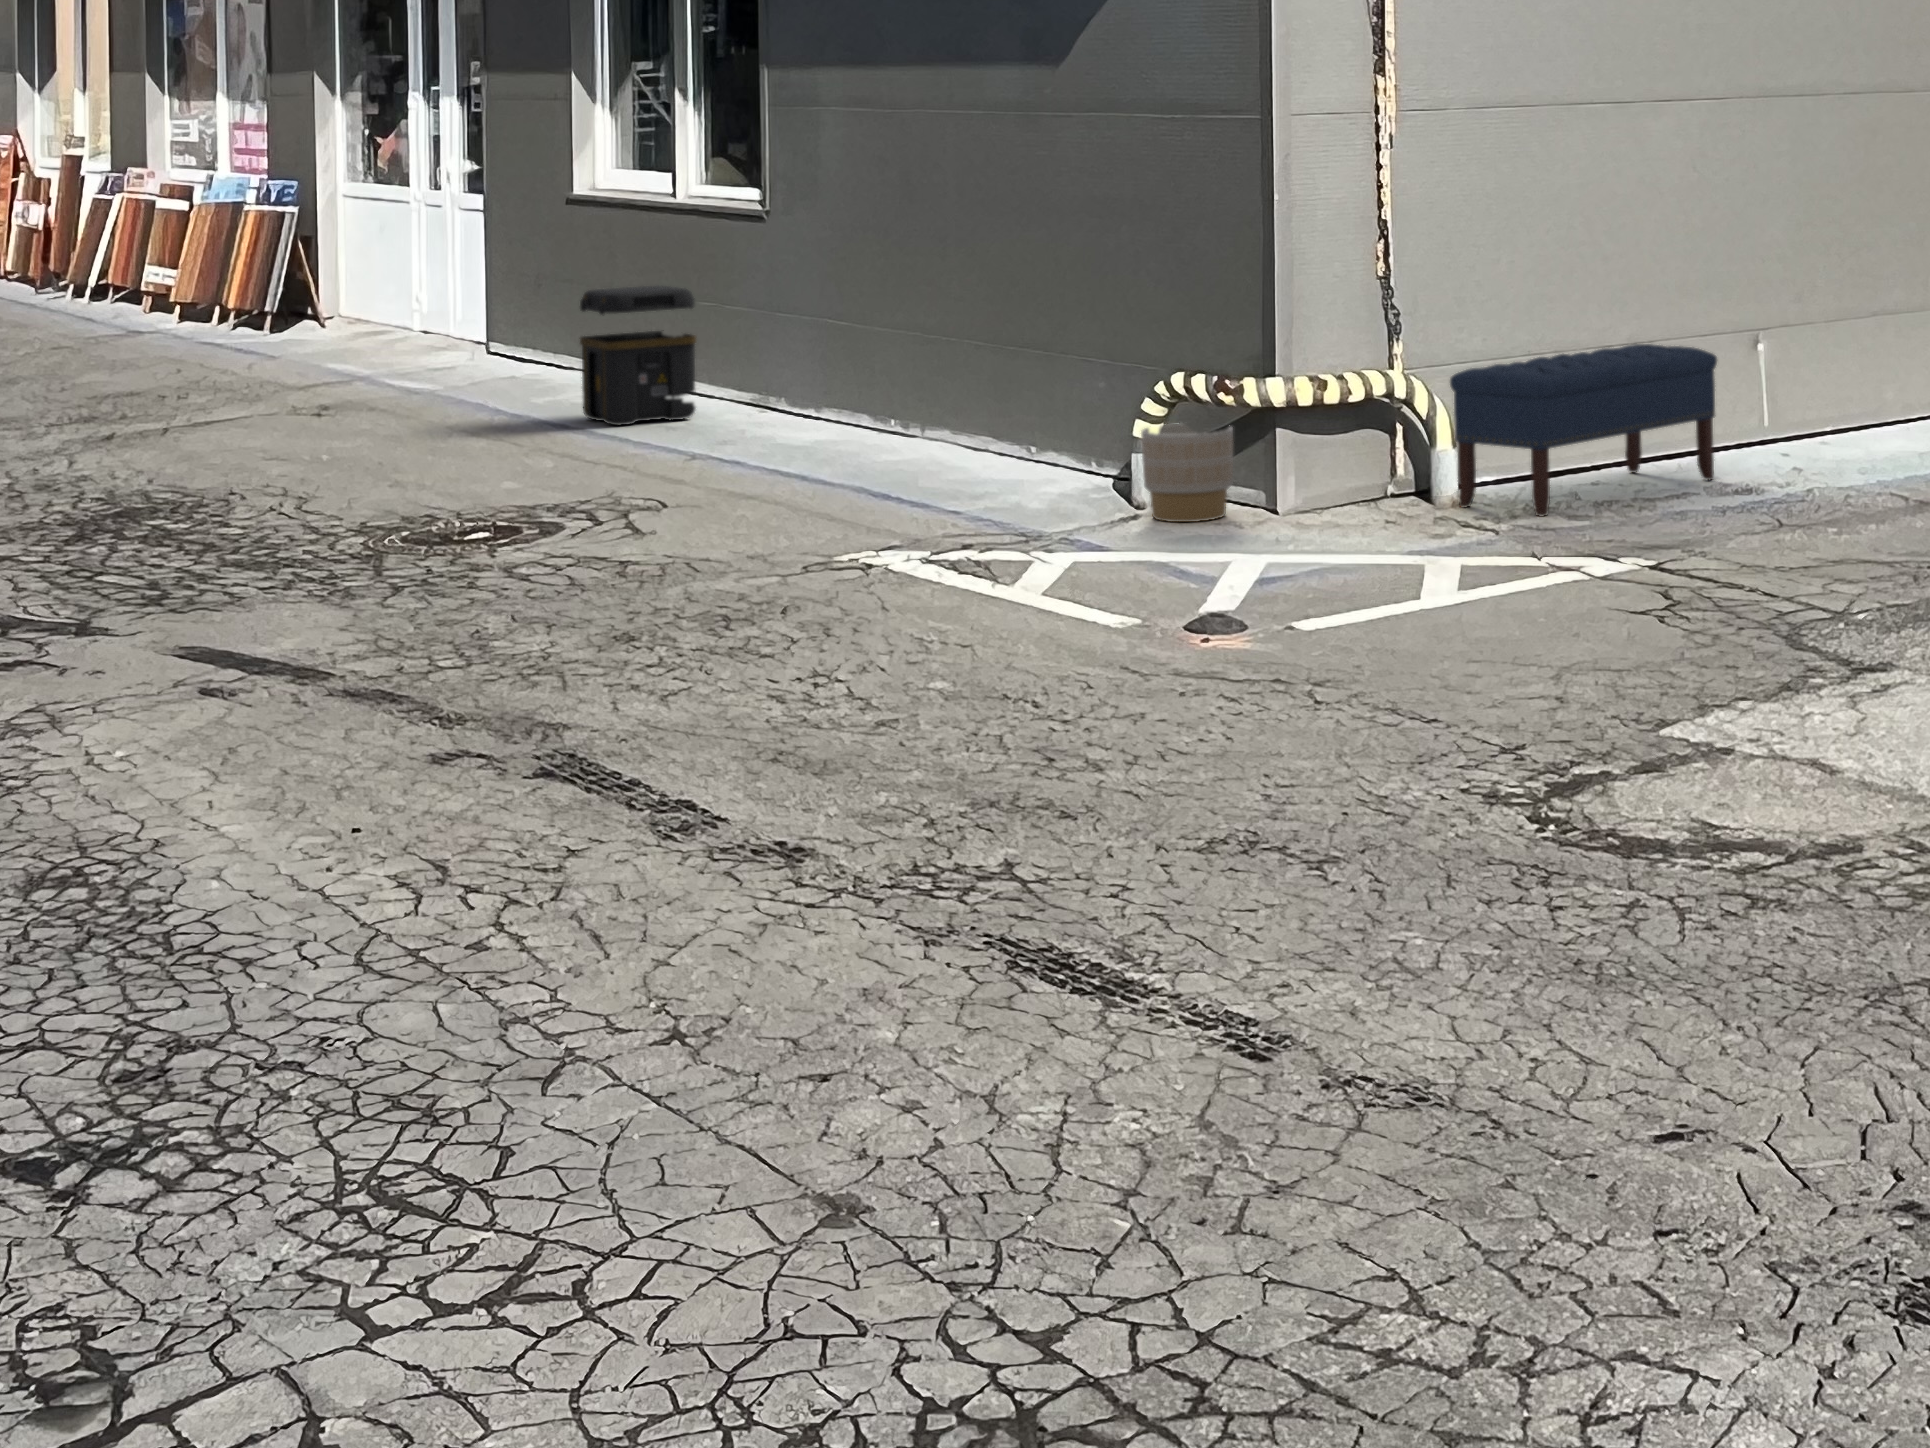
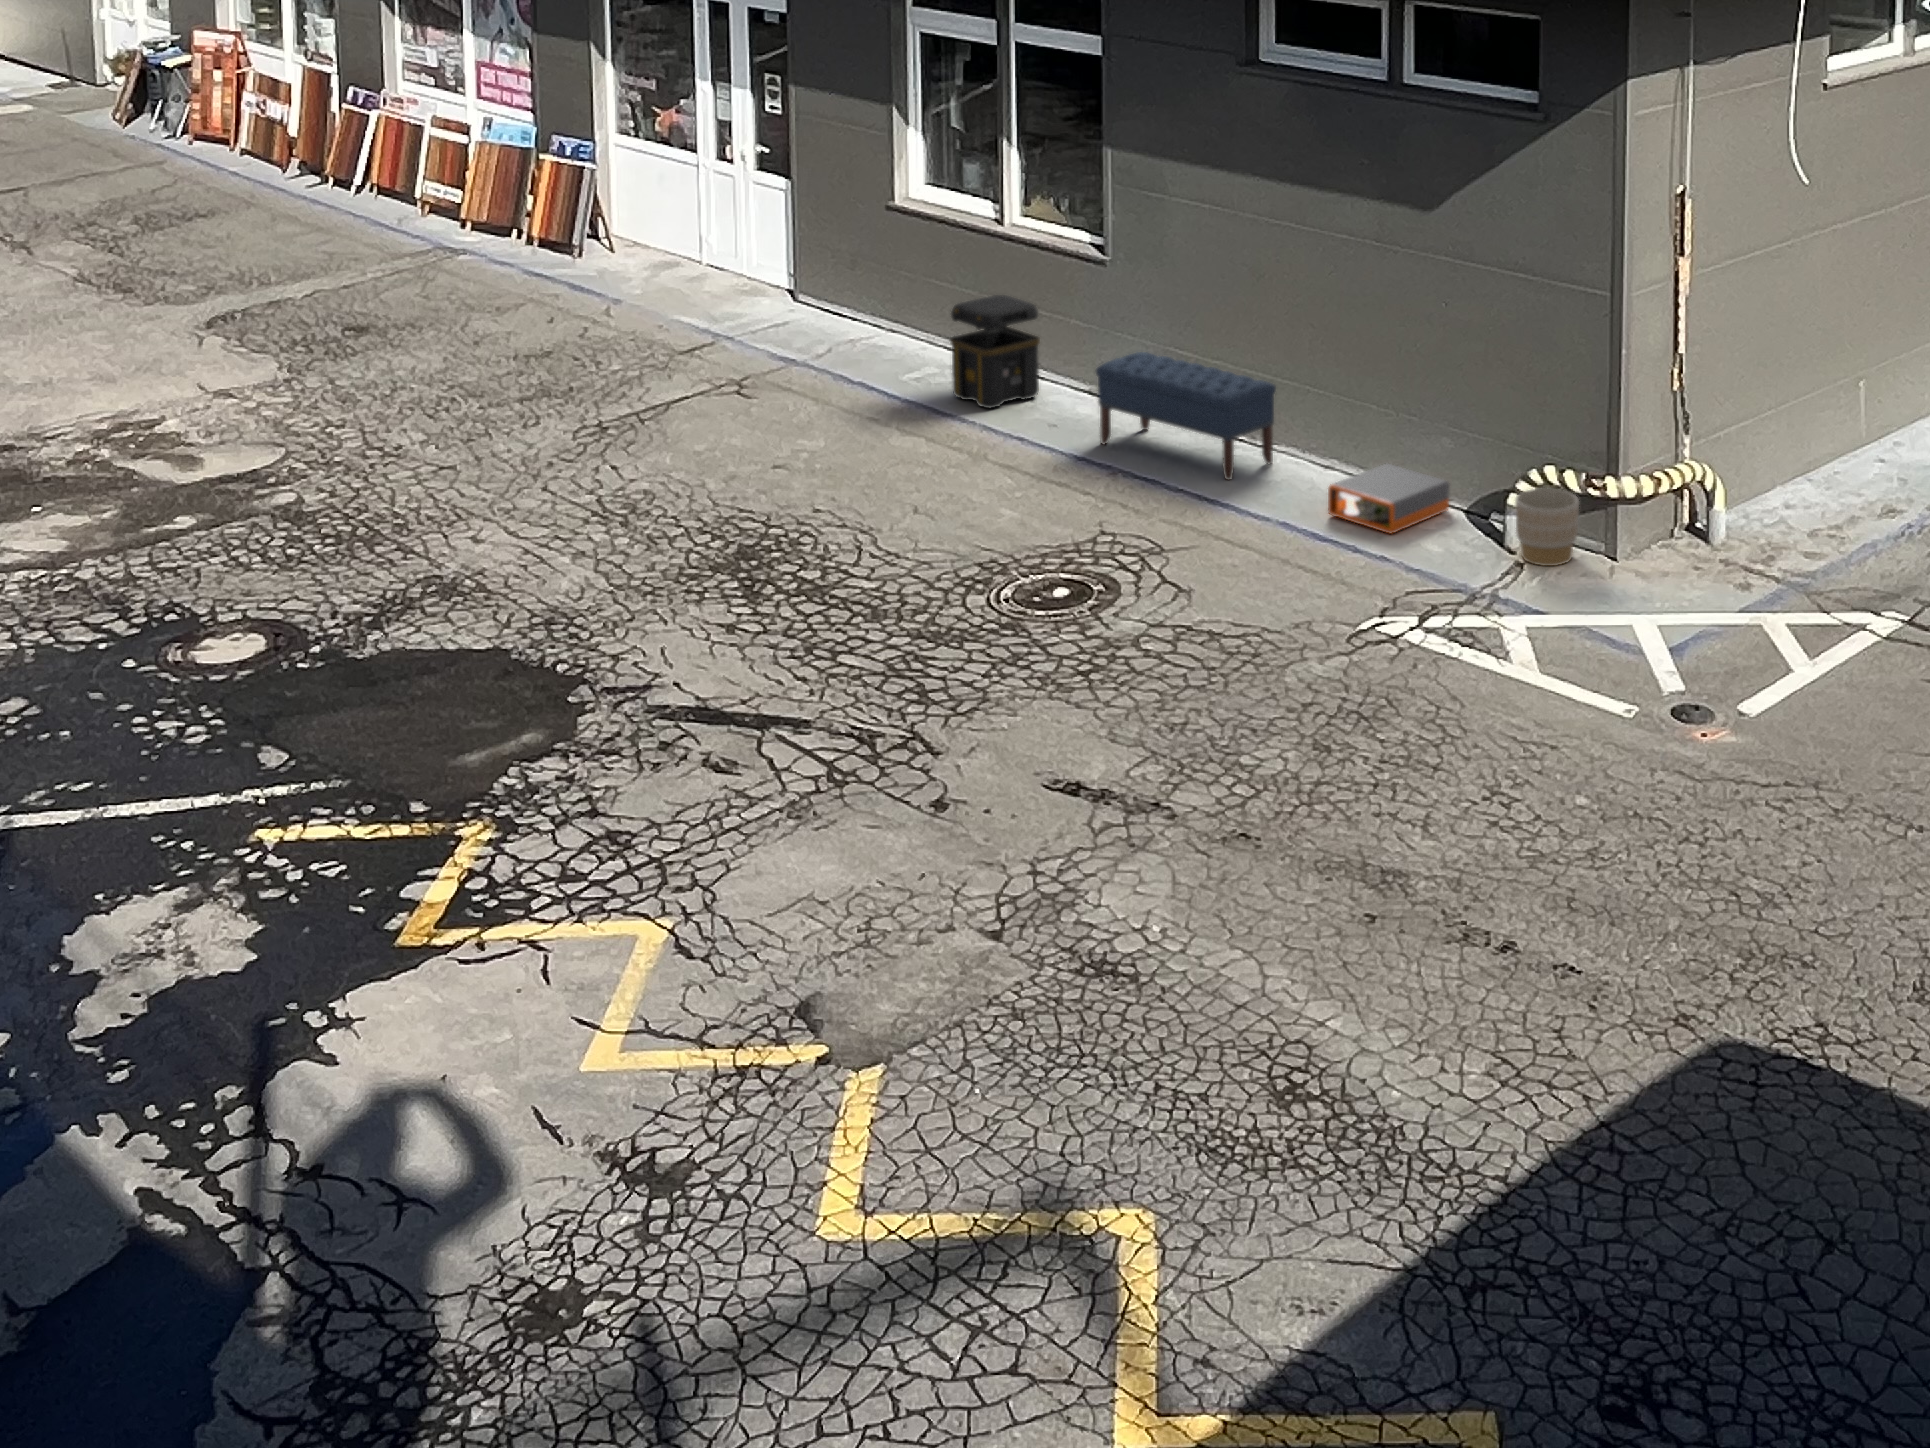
bench: present [1450,344,1717,516] -> present [1096,352,1276,480]
storage box: none [932,431,1108,500] -> present [1328,463,1450,534]

